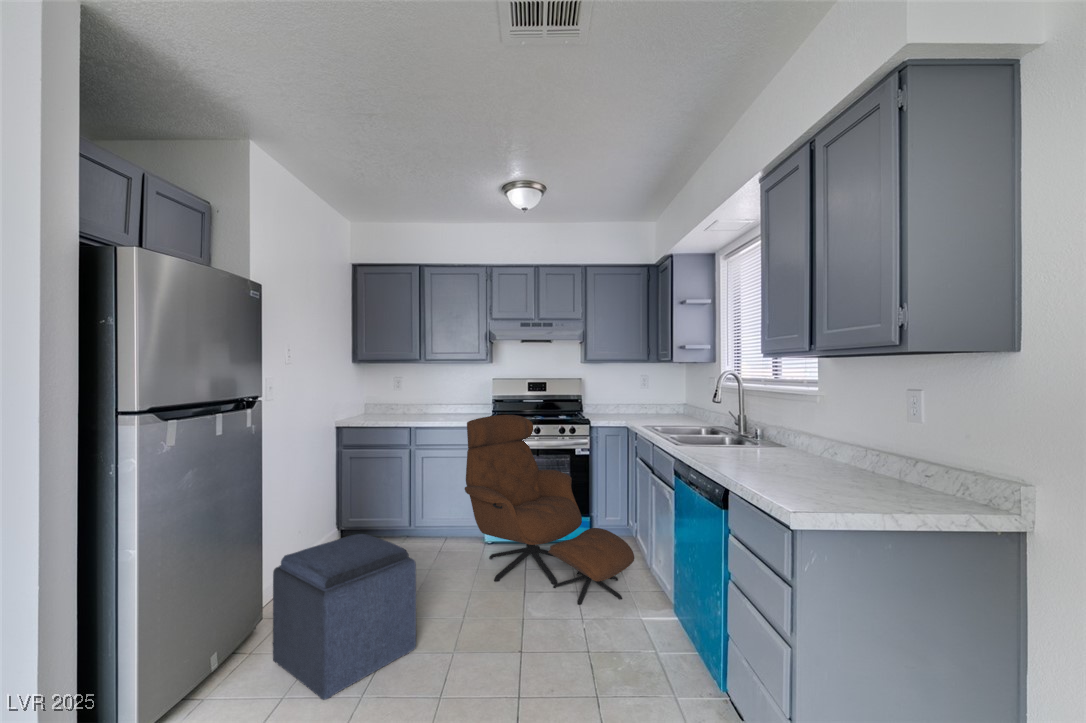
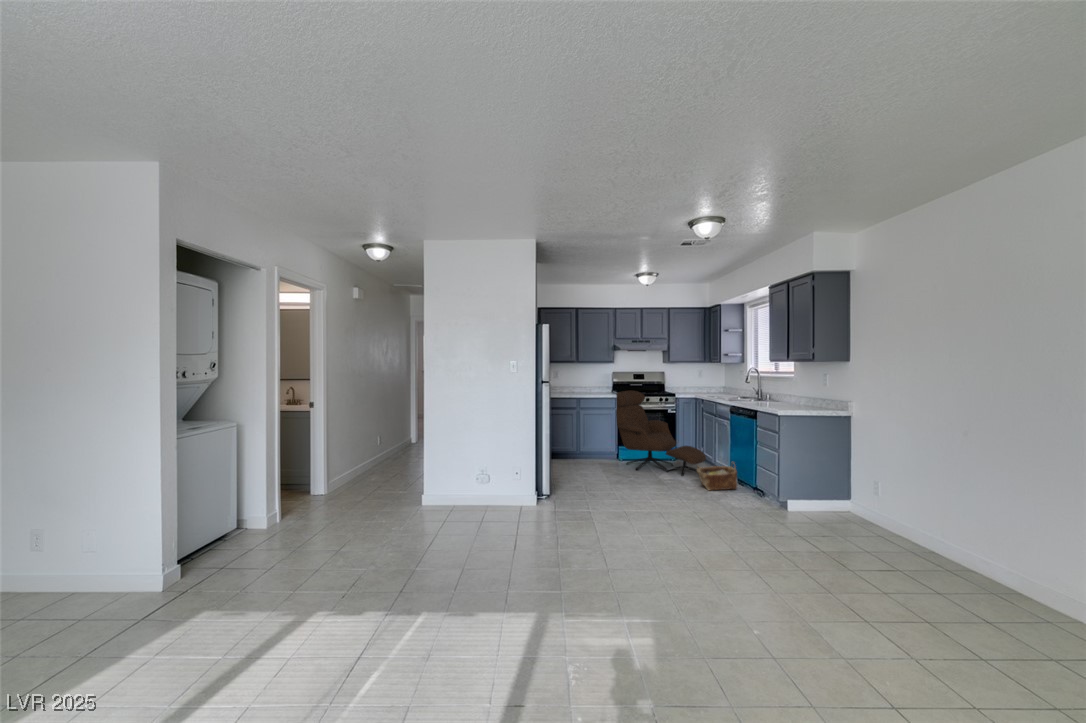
ottoman: present [273,534,416,700] -> none [565,439,621,493]
woven basket: none [592,598,685,682] -> present [697,463,737,491]

